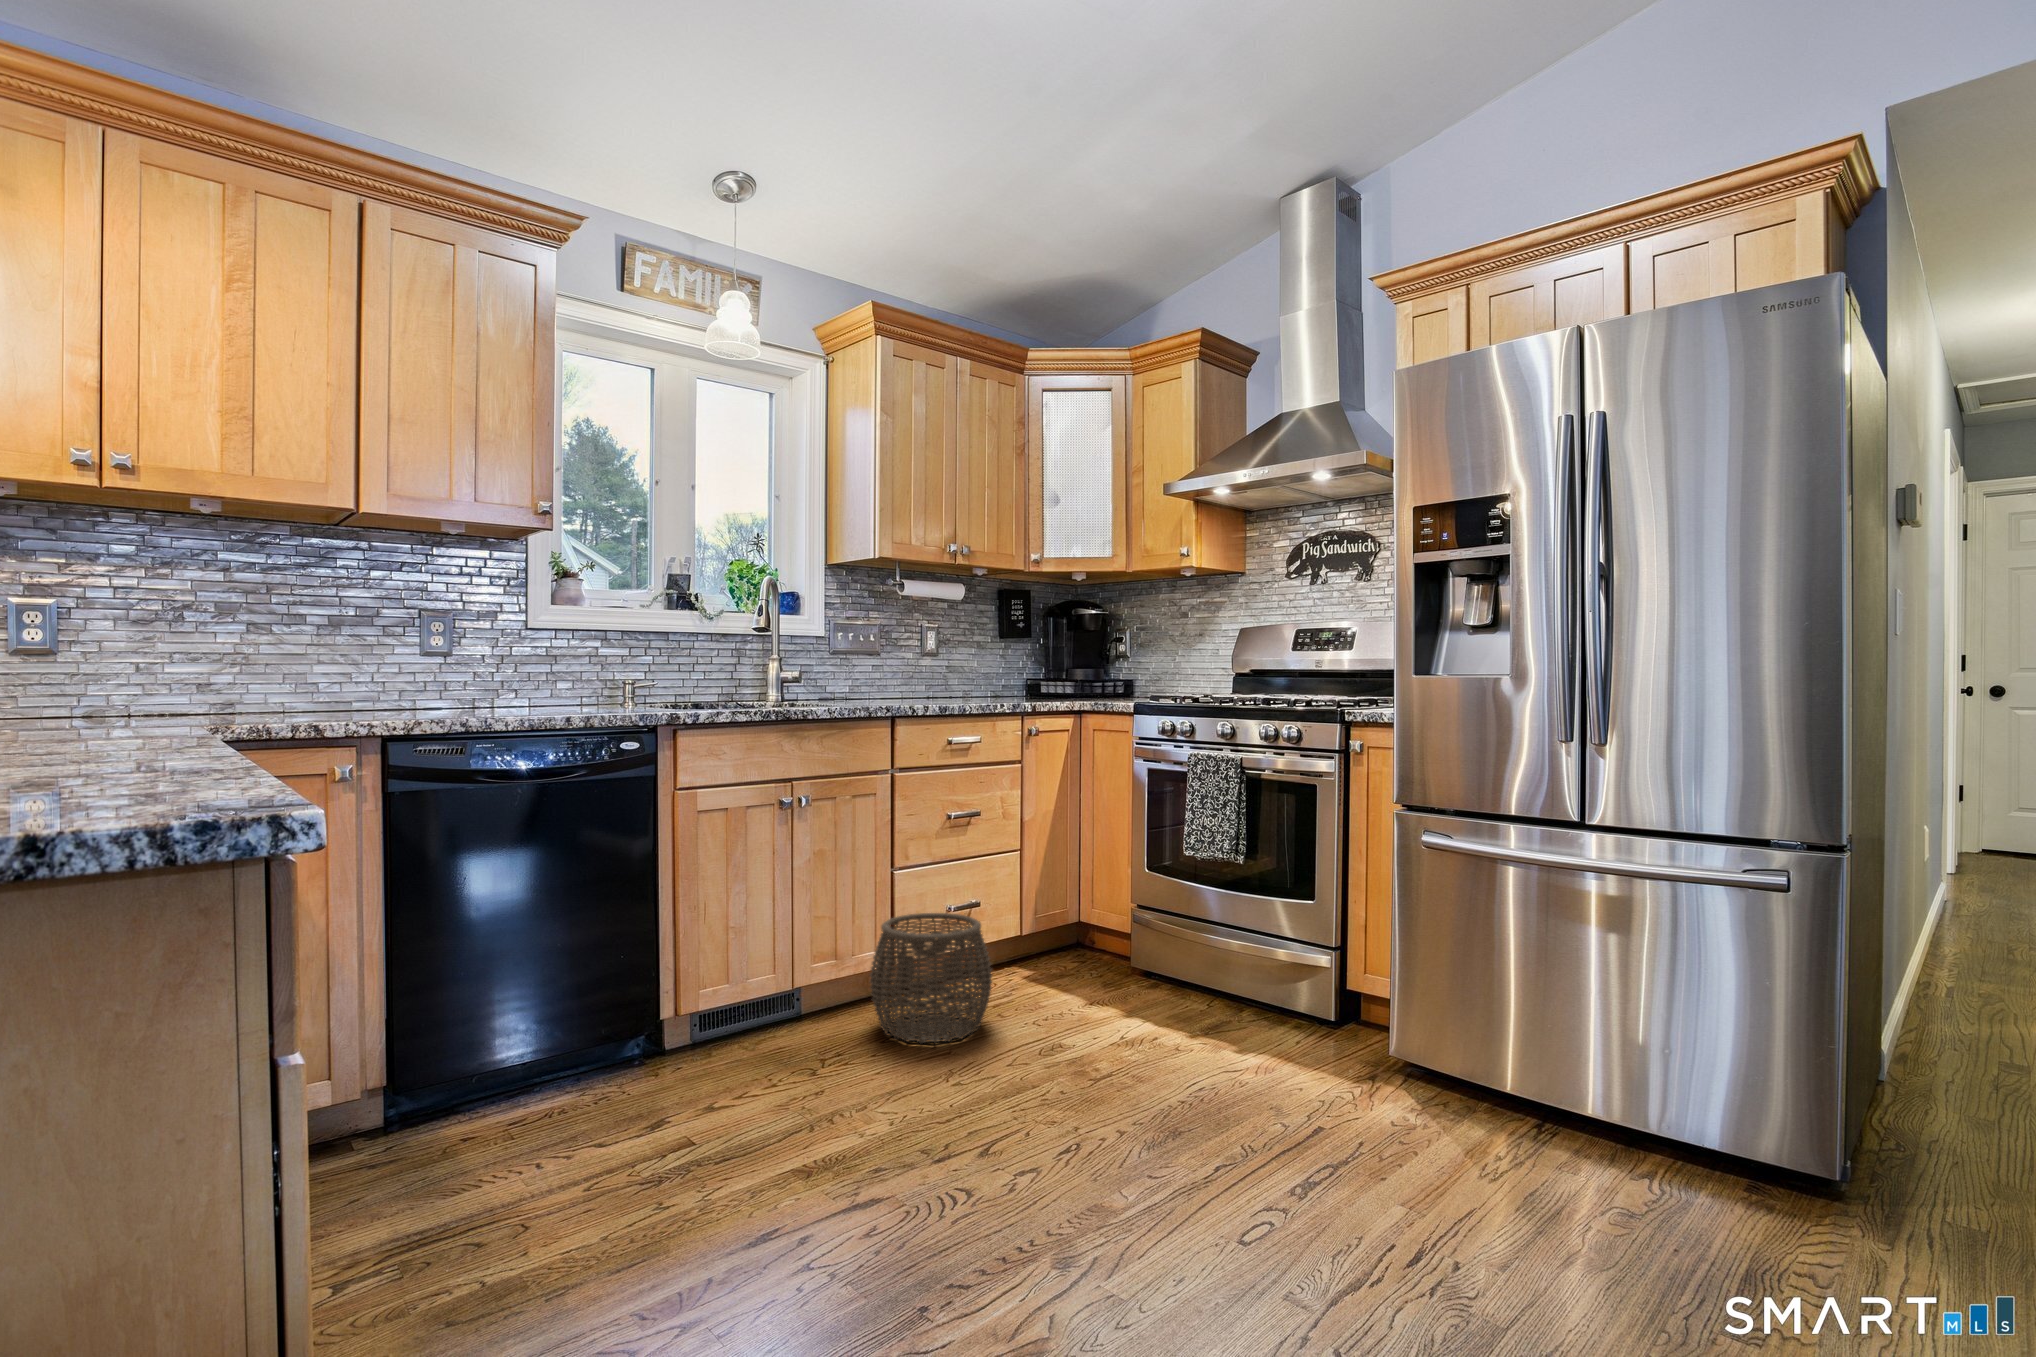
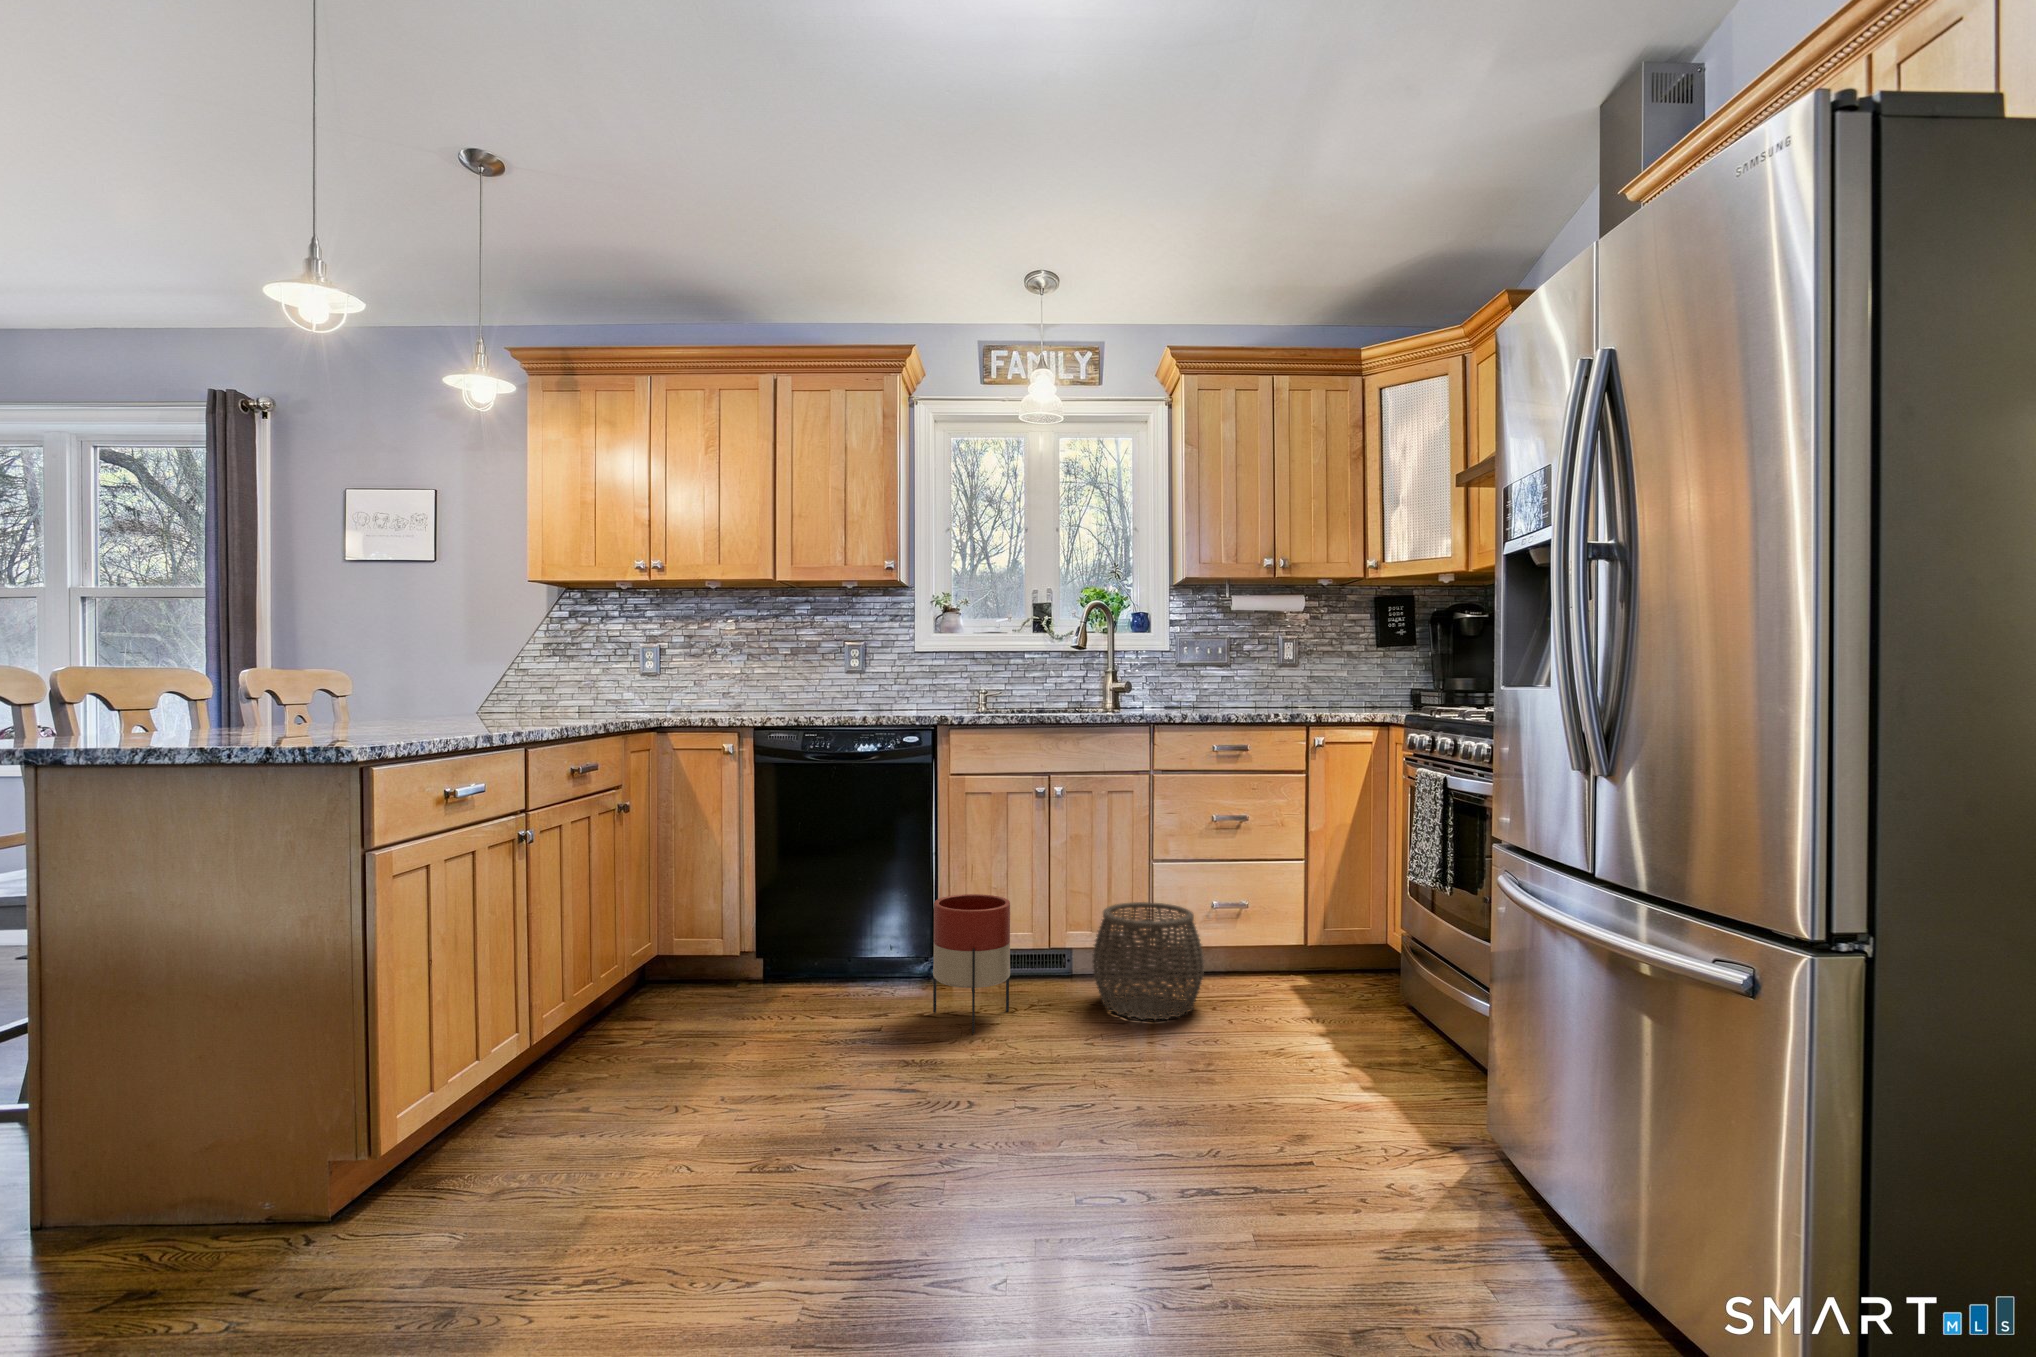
planter: none [718,933,825,1107] -> present [933,894,1010,1034]

